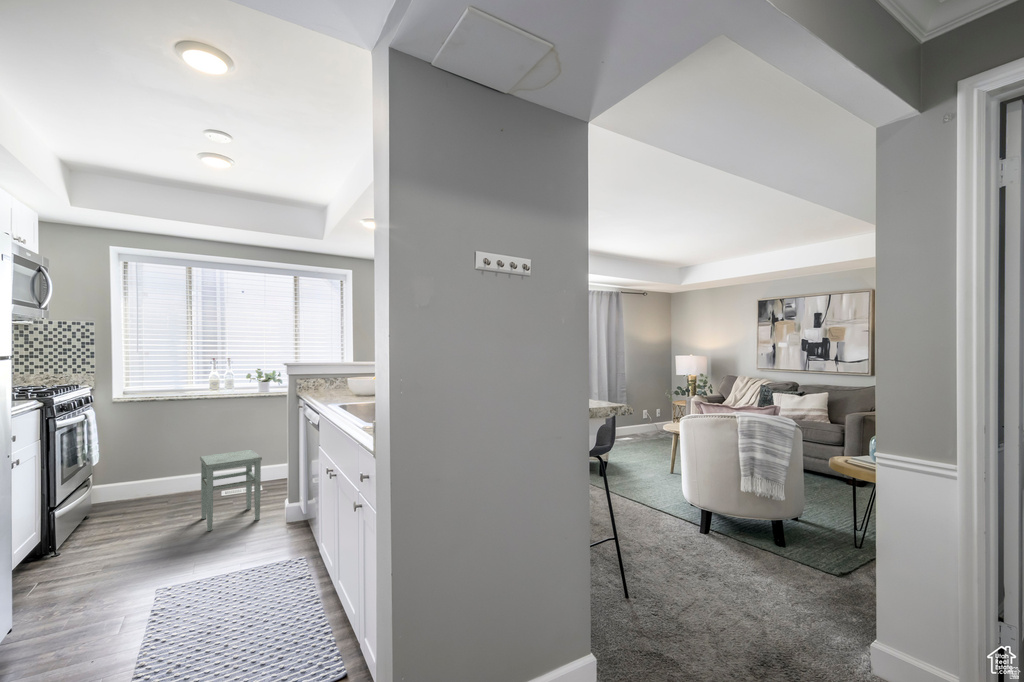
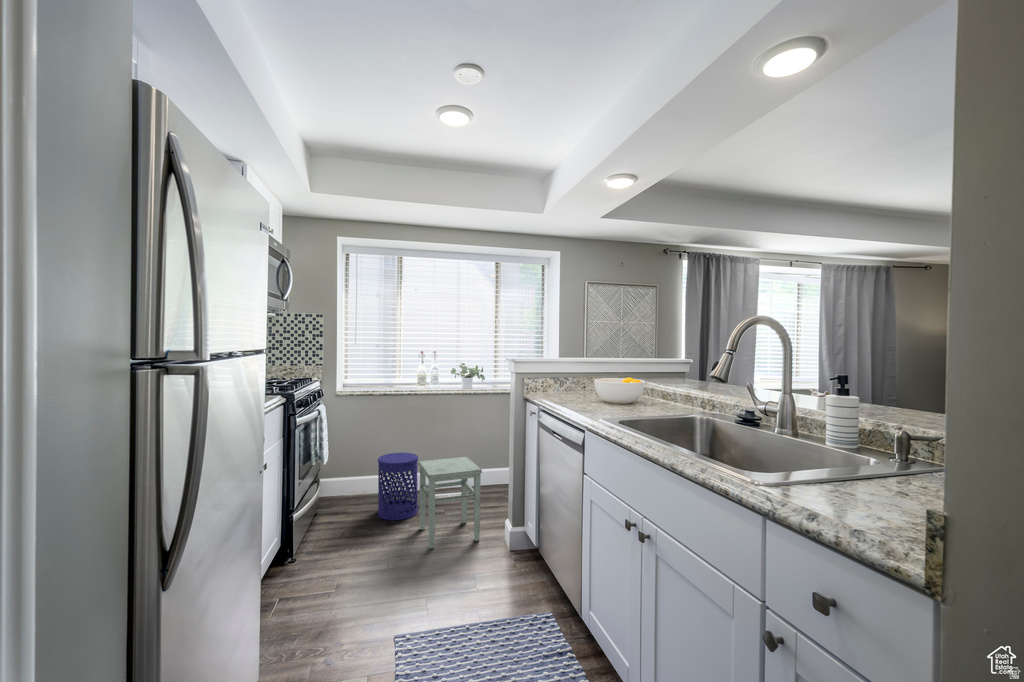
waste bin: none [157,453,203,516] -> present [378,453,418,520]

